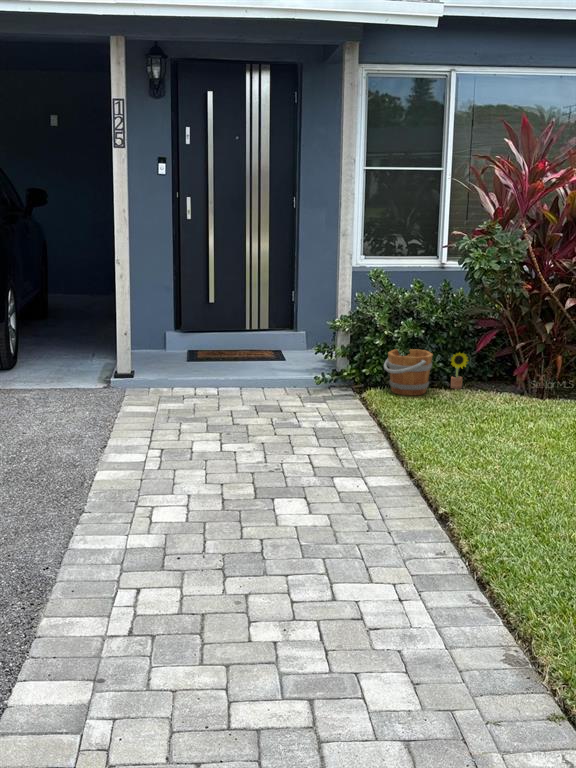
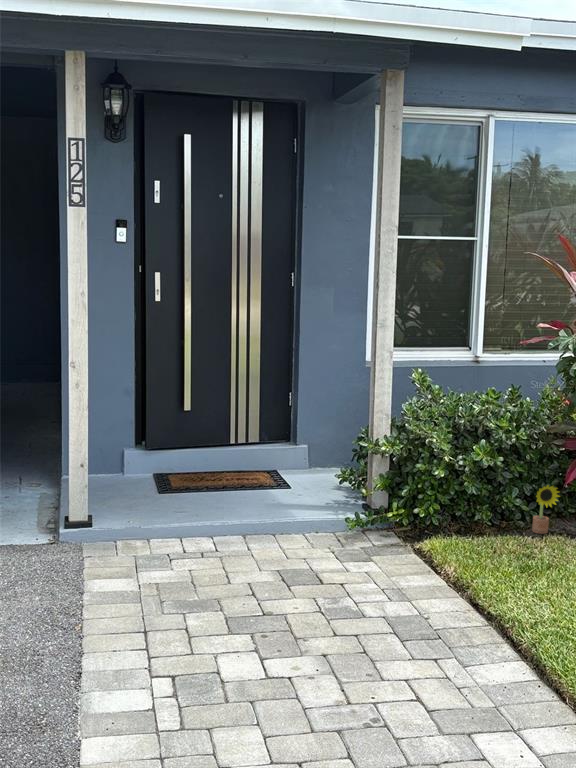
bucket: present [384,349,433,395] -> none [449,481,518,549]

